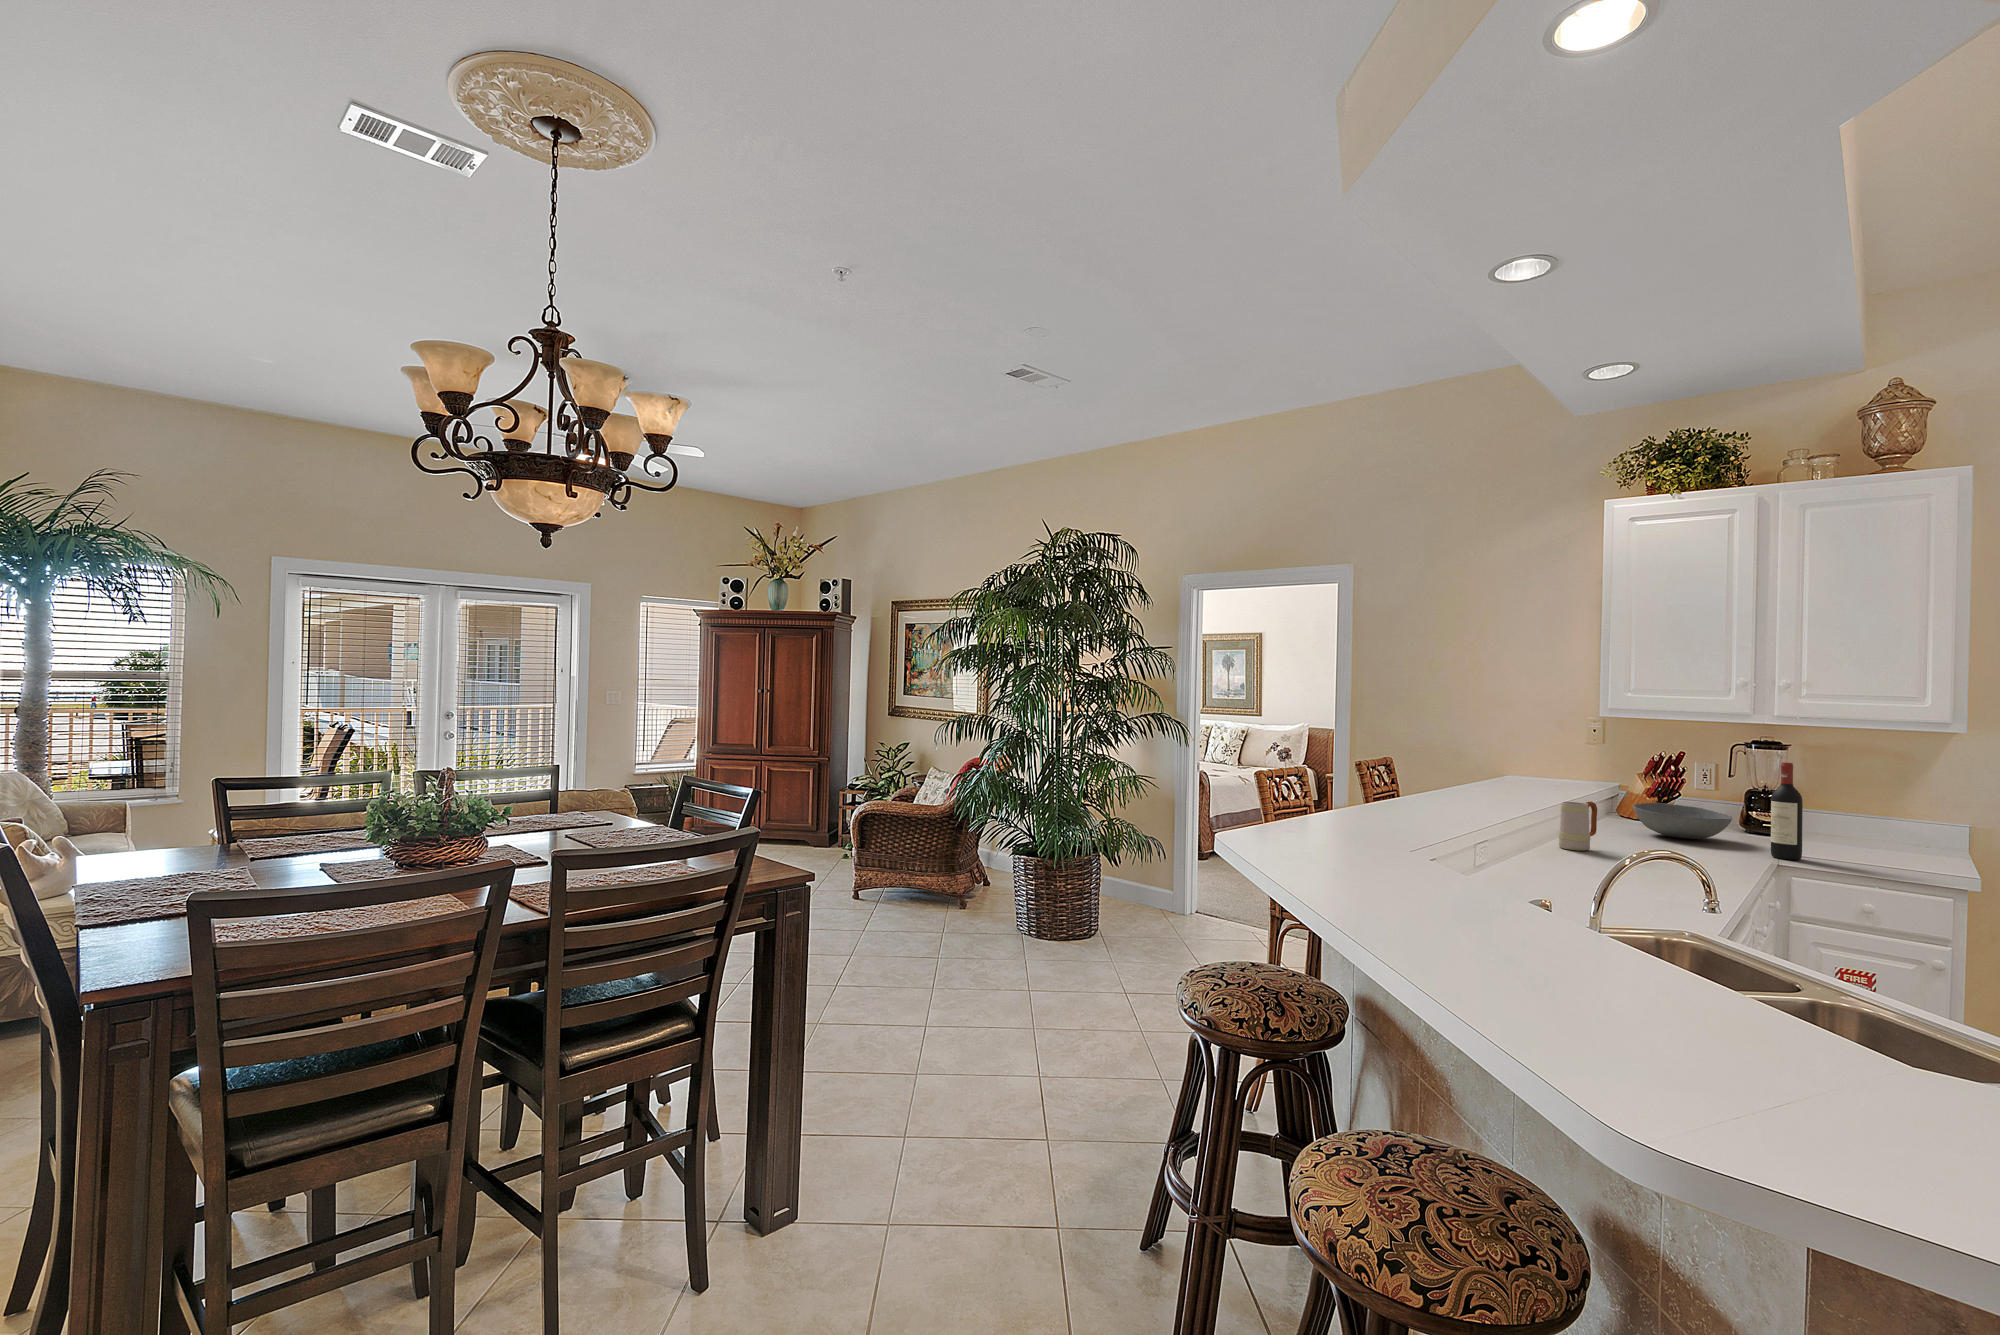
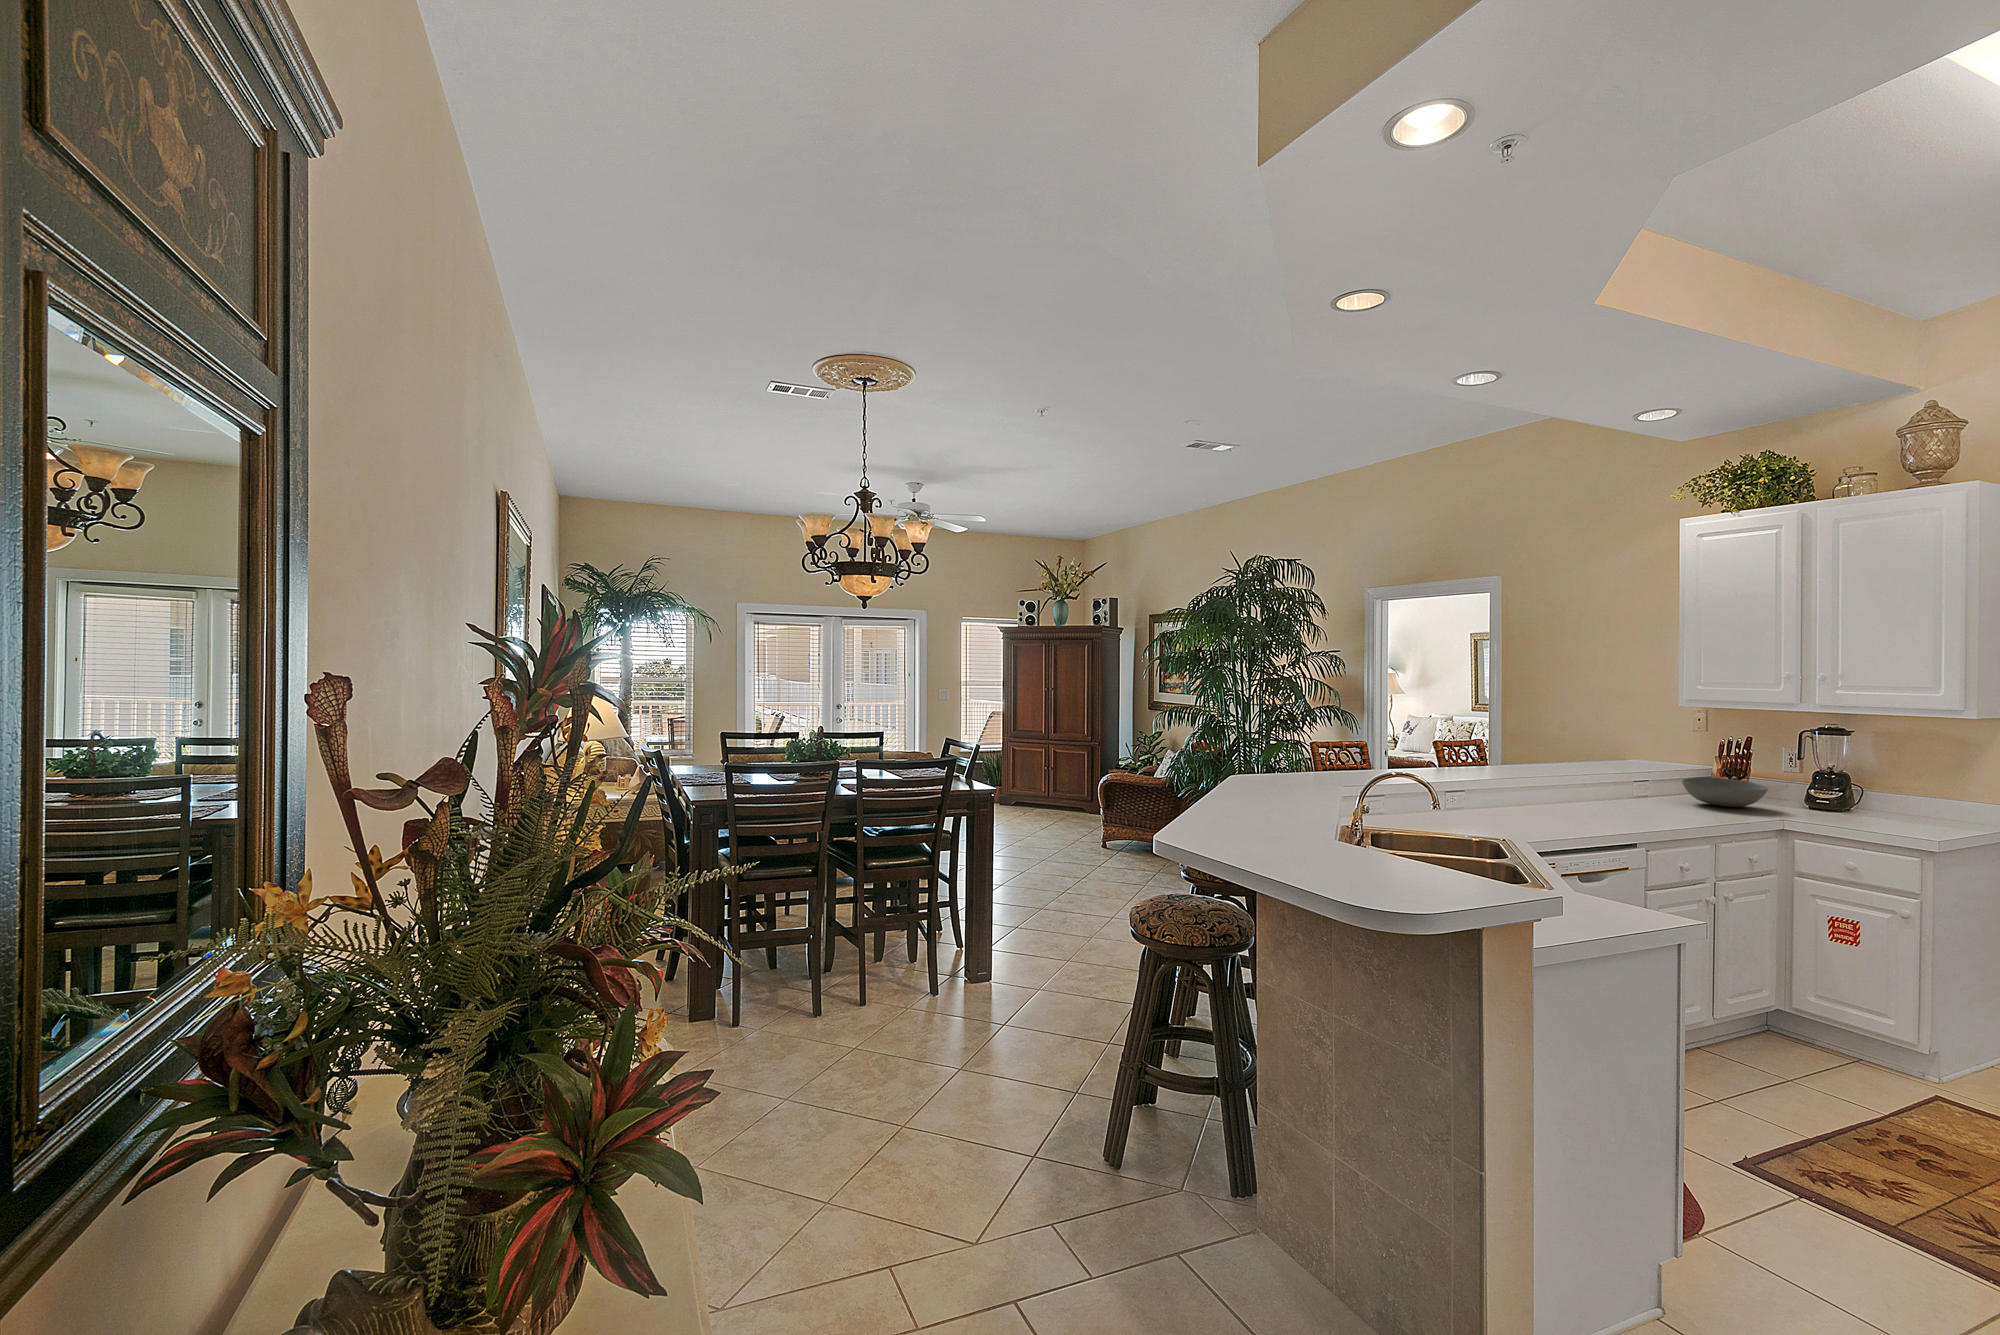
wine bottle: present [1771,762,1803,860] -> none [1775,742,1802,823]
mug: present [1559,802,1597,851] -> none [1577,771,1612,809]

